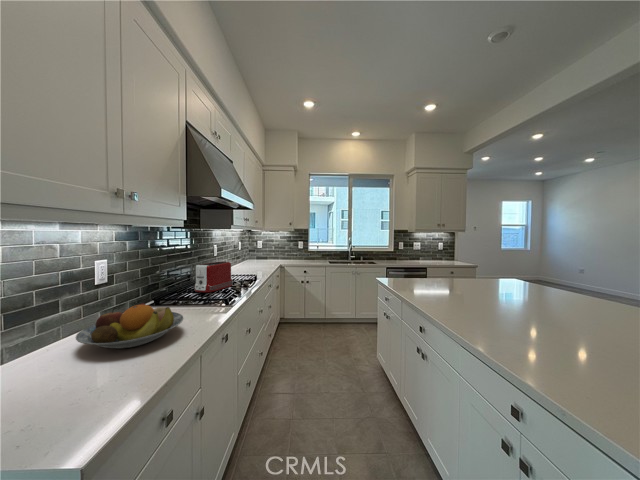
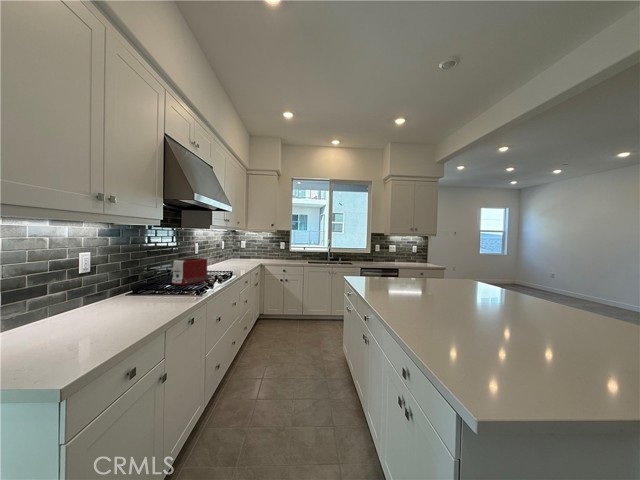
fruit bowl: present [76,303,183,349] -> none [60,289,154,324]

